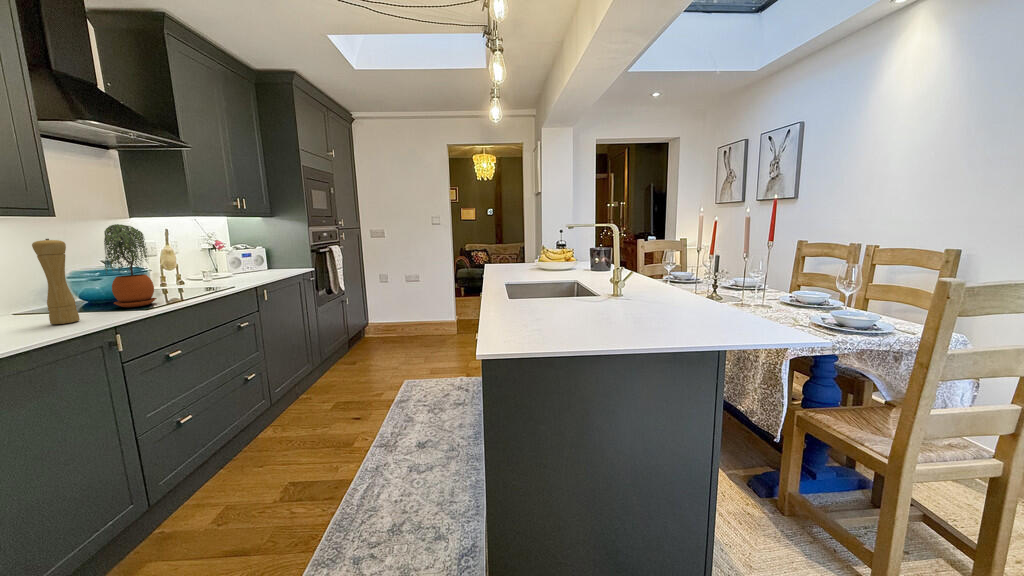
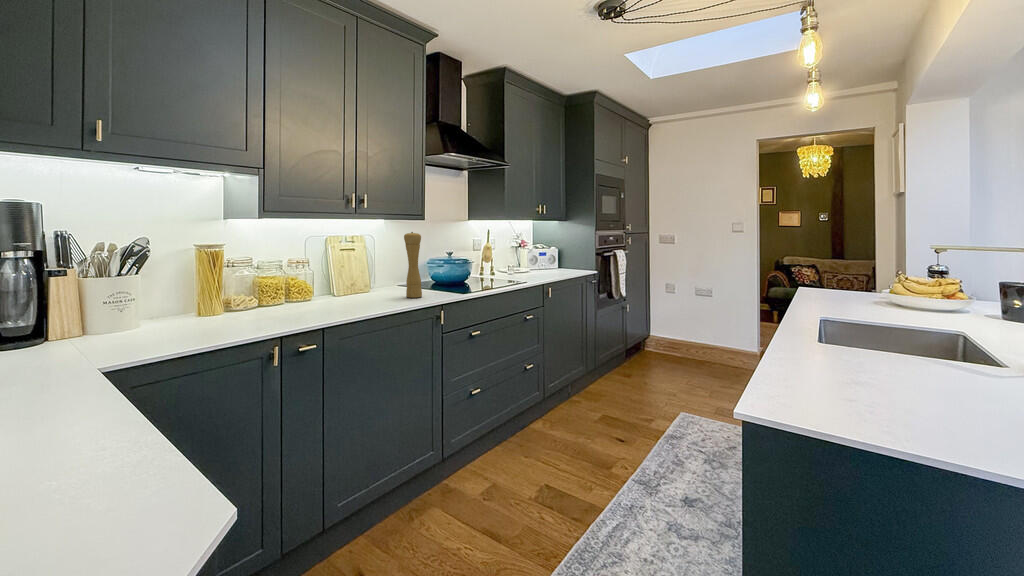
potted plant: present [104,224,157,307] -> none [442,222,471,291]

